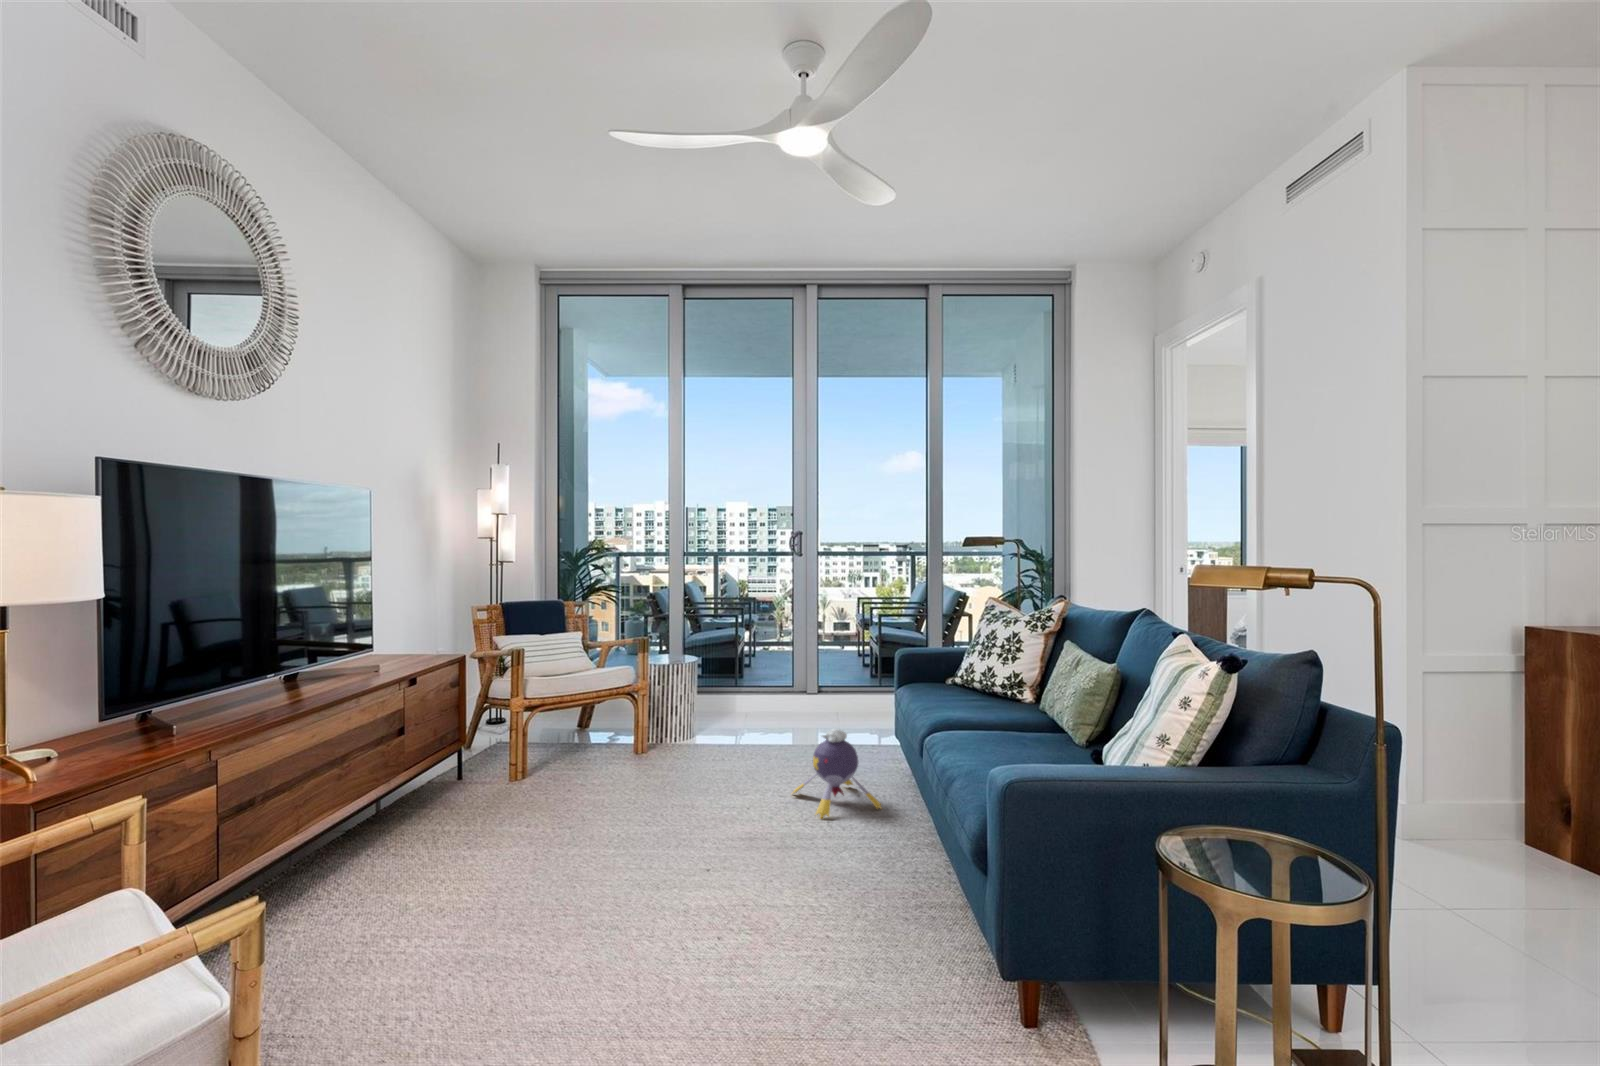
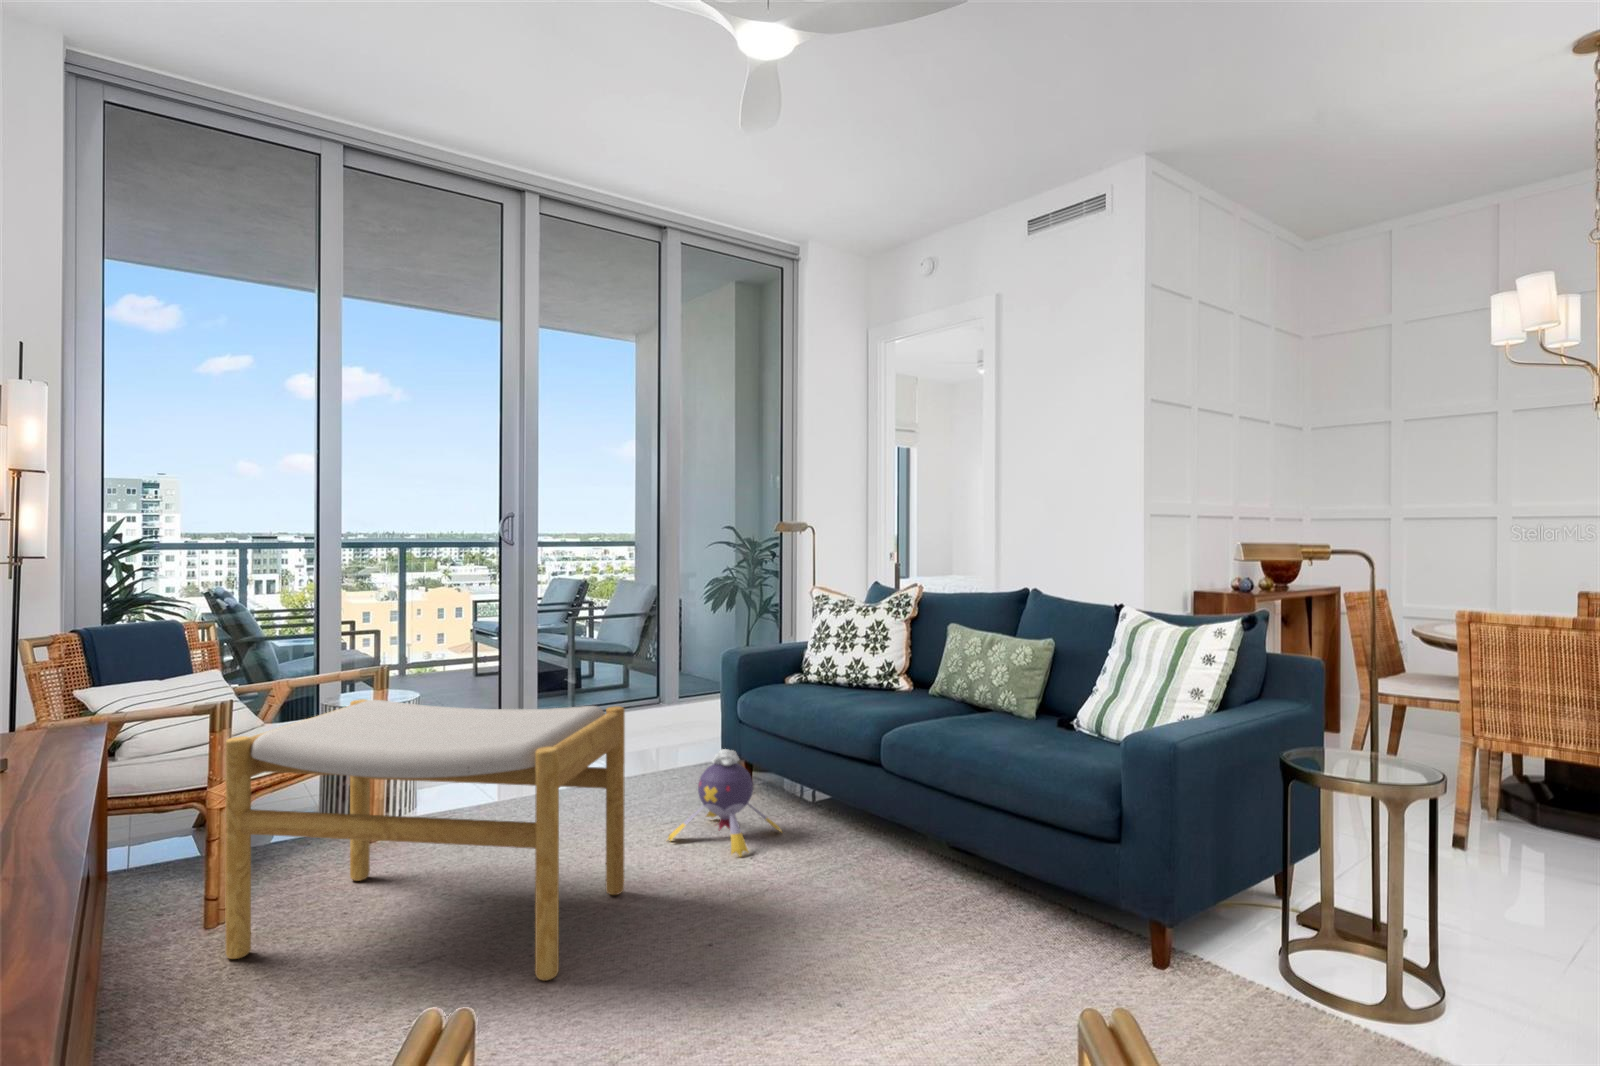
footstool: none [490,657,712,860] -> present [225,699,625,981]

